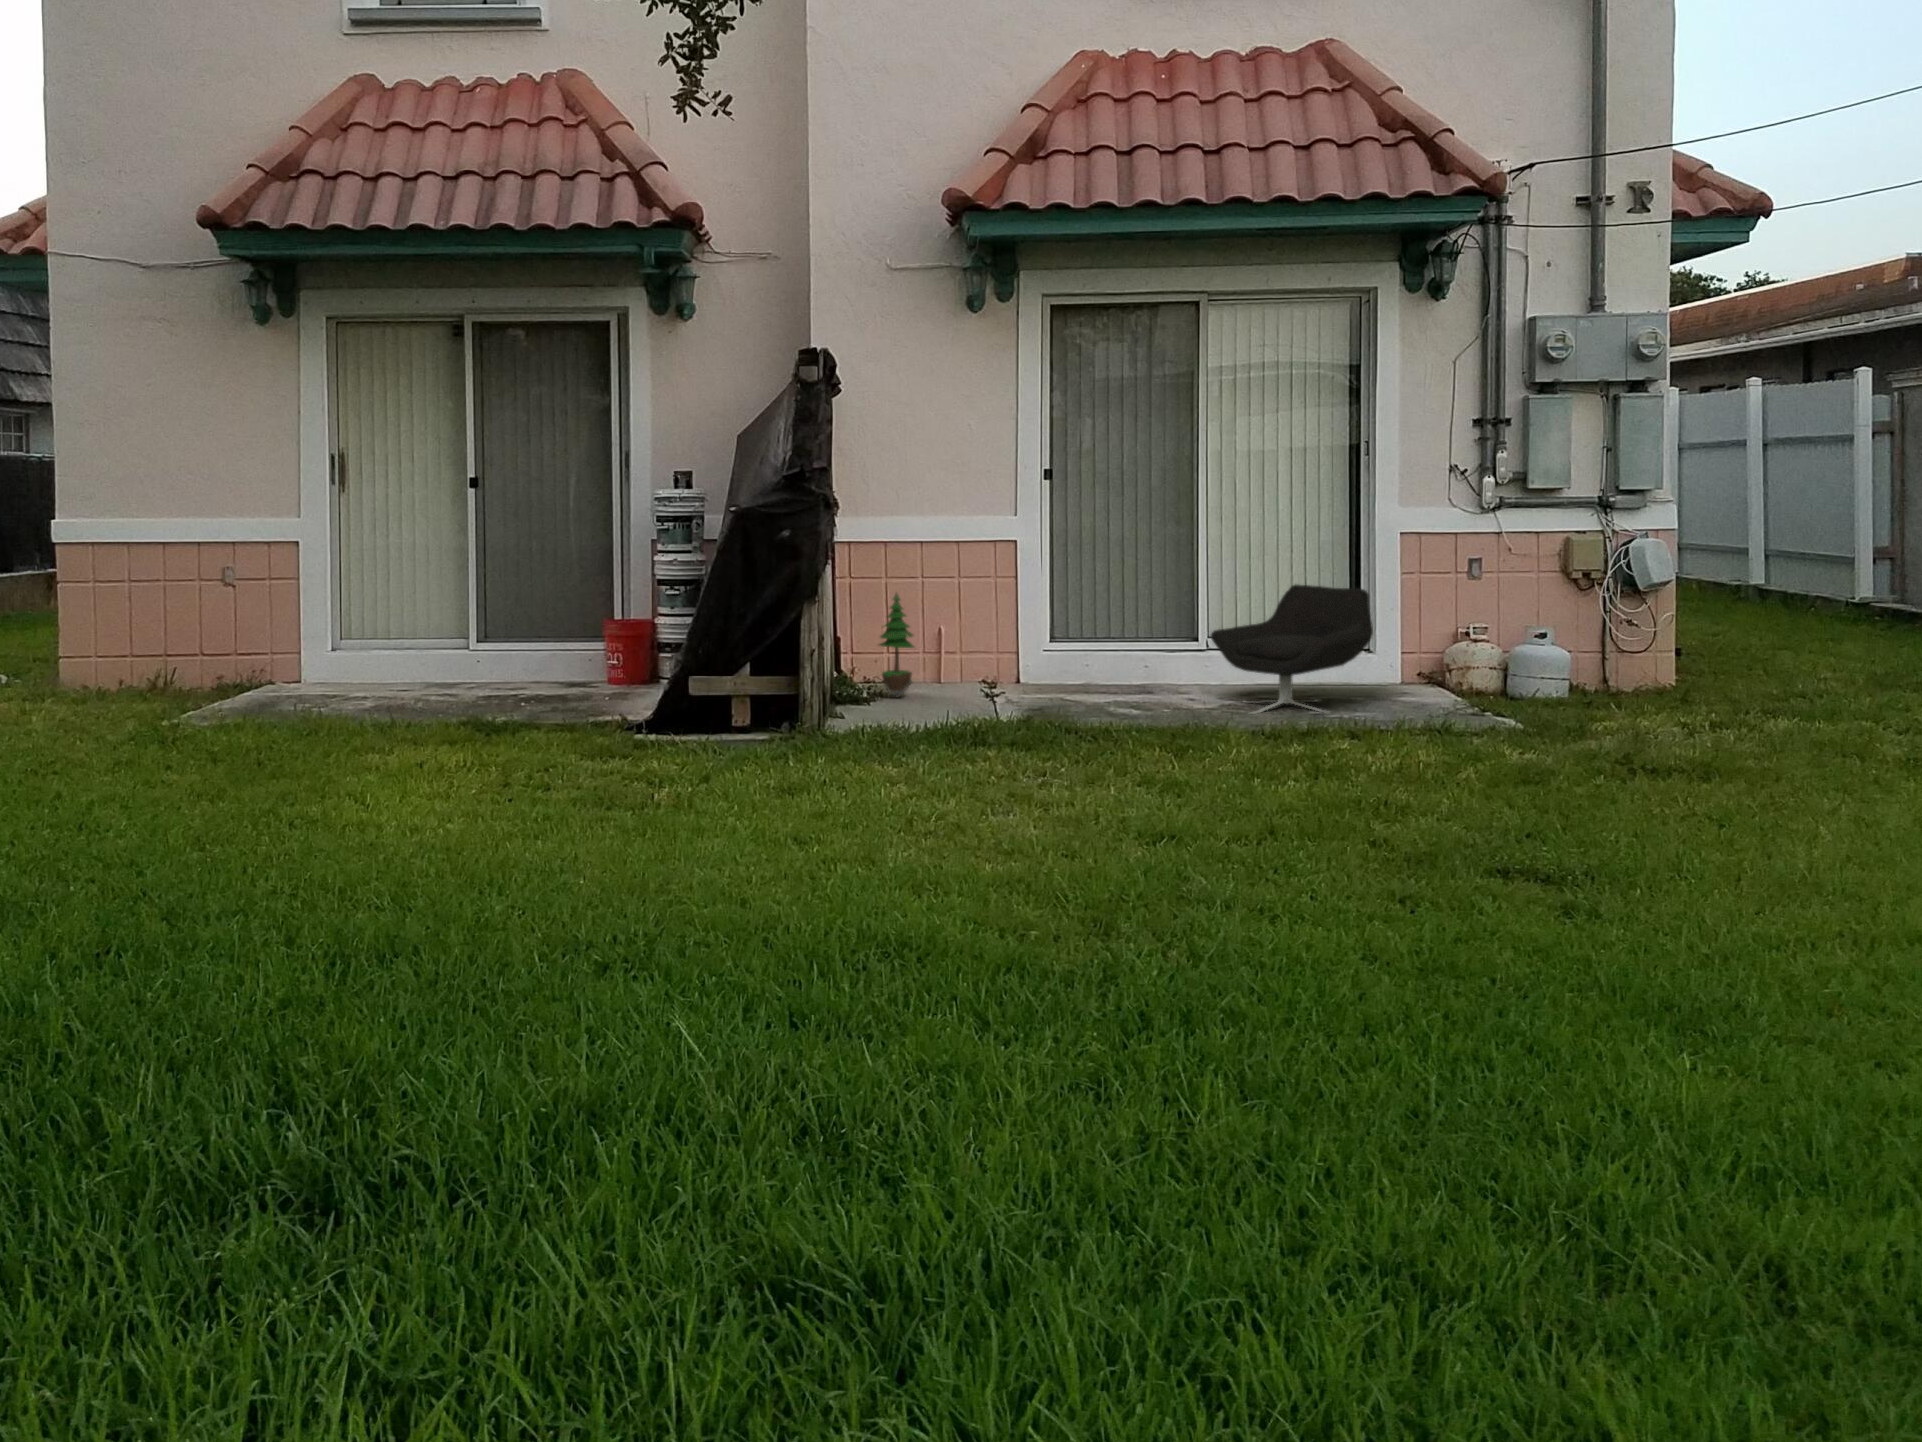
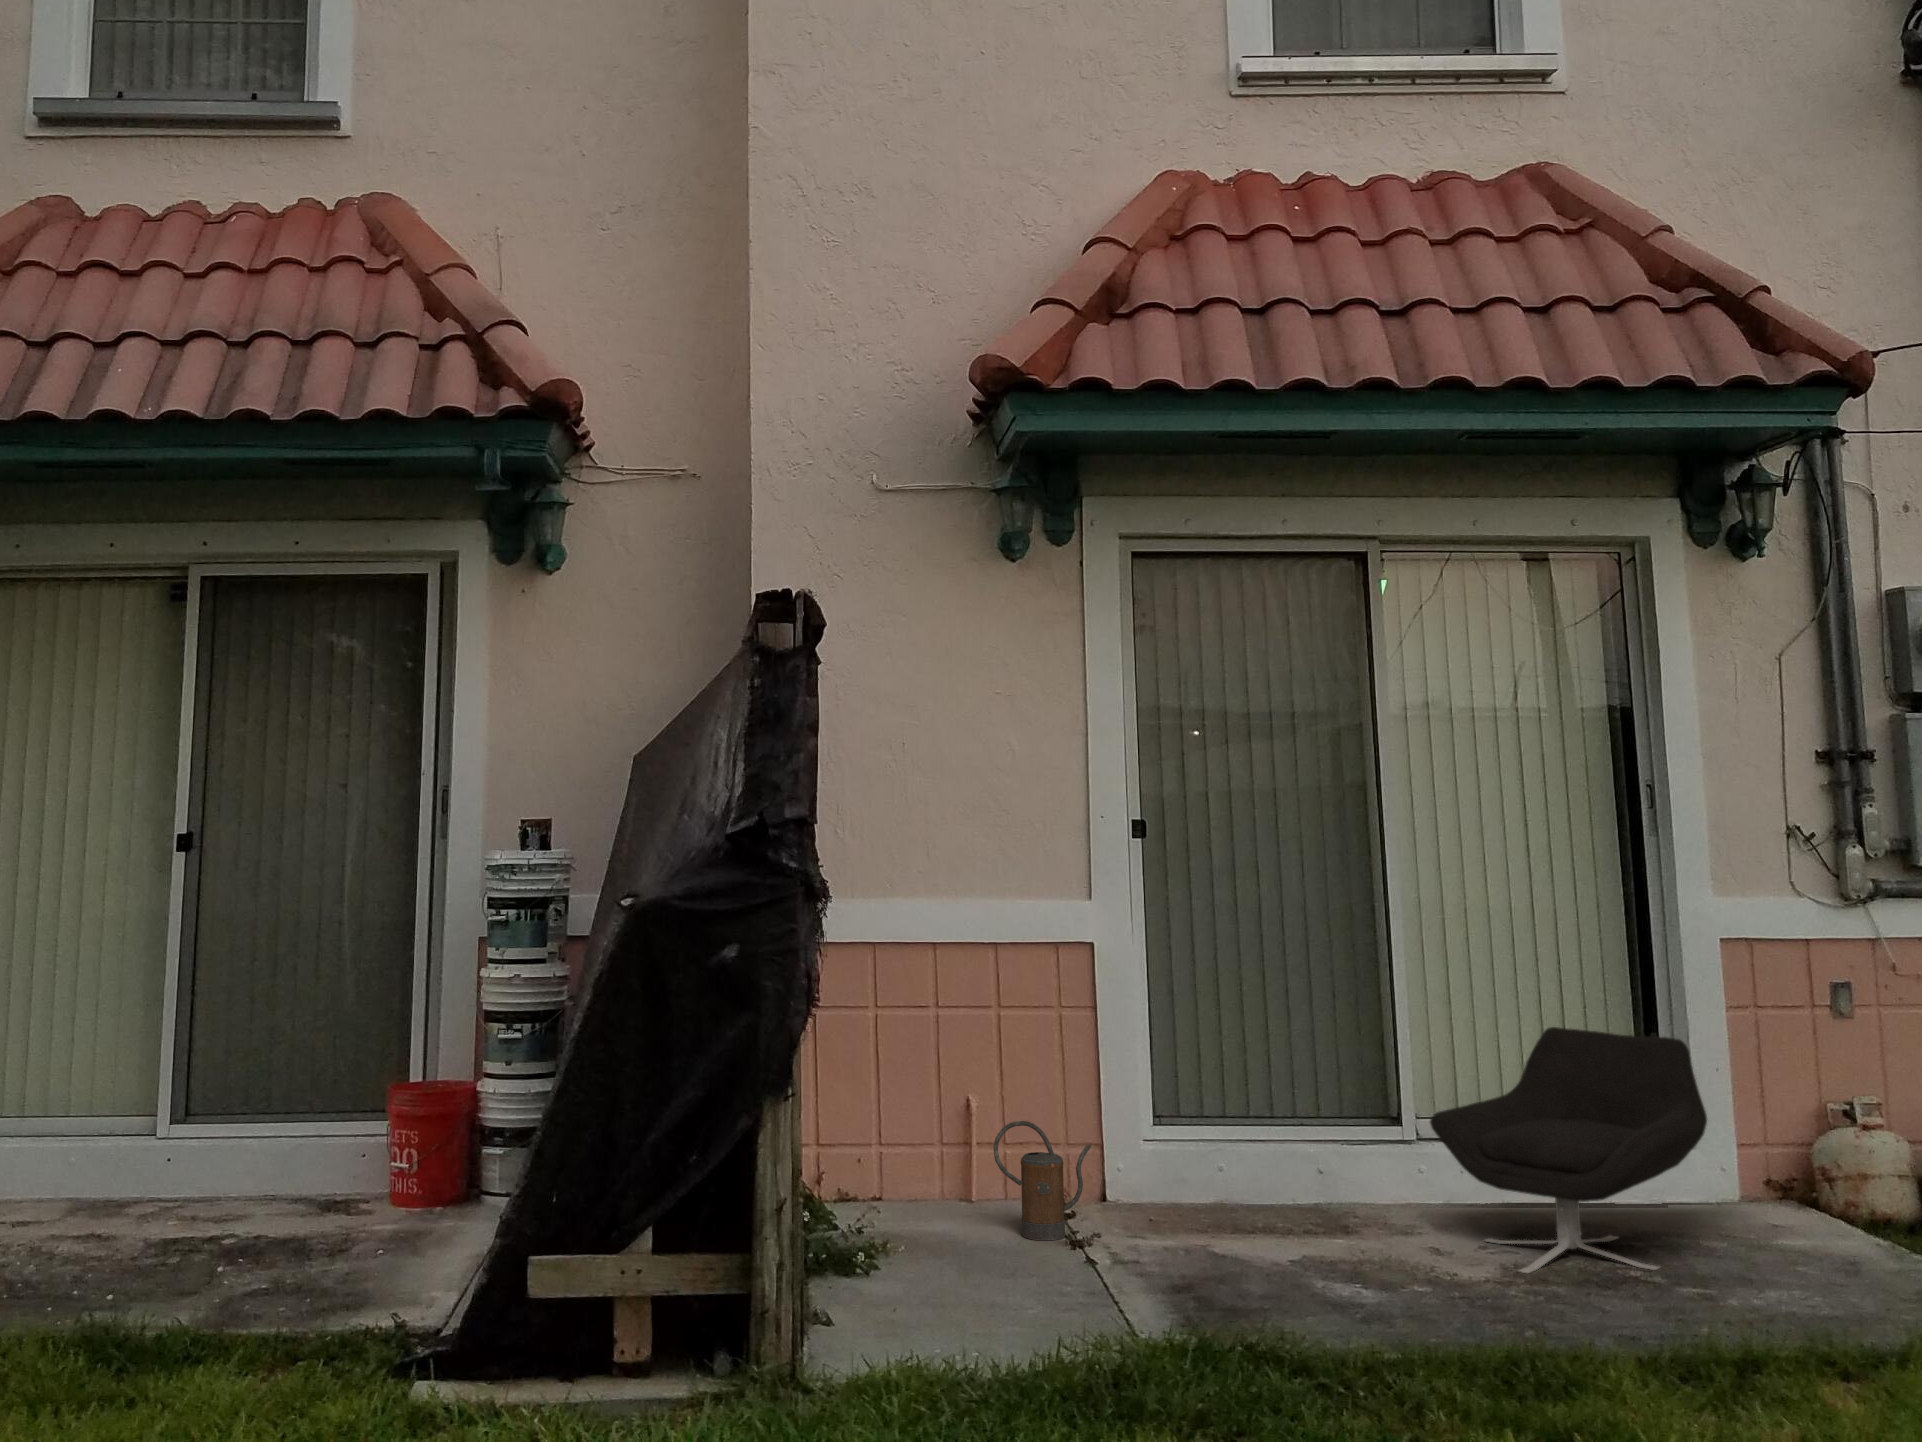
potted tree: present [879,593,914,698] -> none [858,1038,924,1231]
watering can: none [956,637,1014,702] -> present [994,1121,1092,1240]

